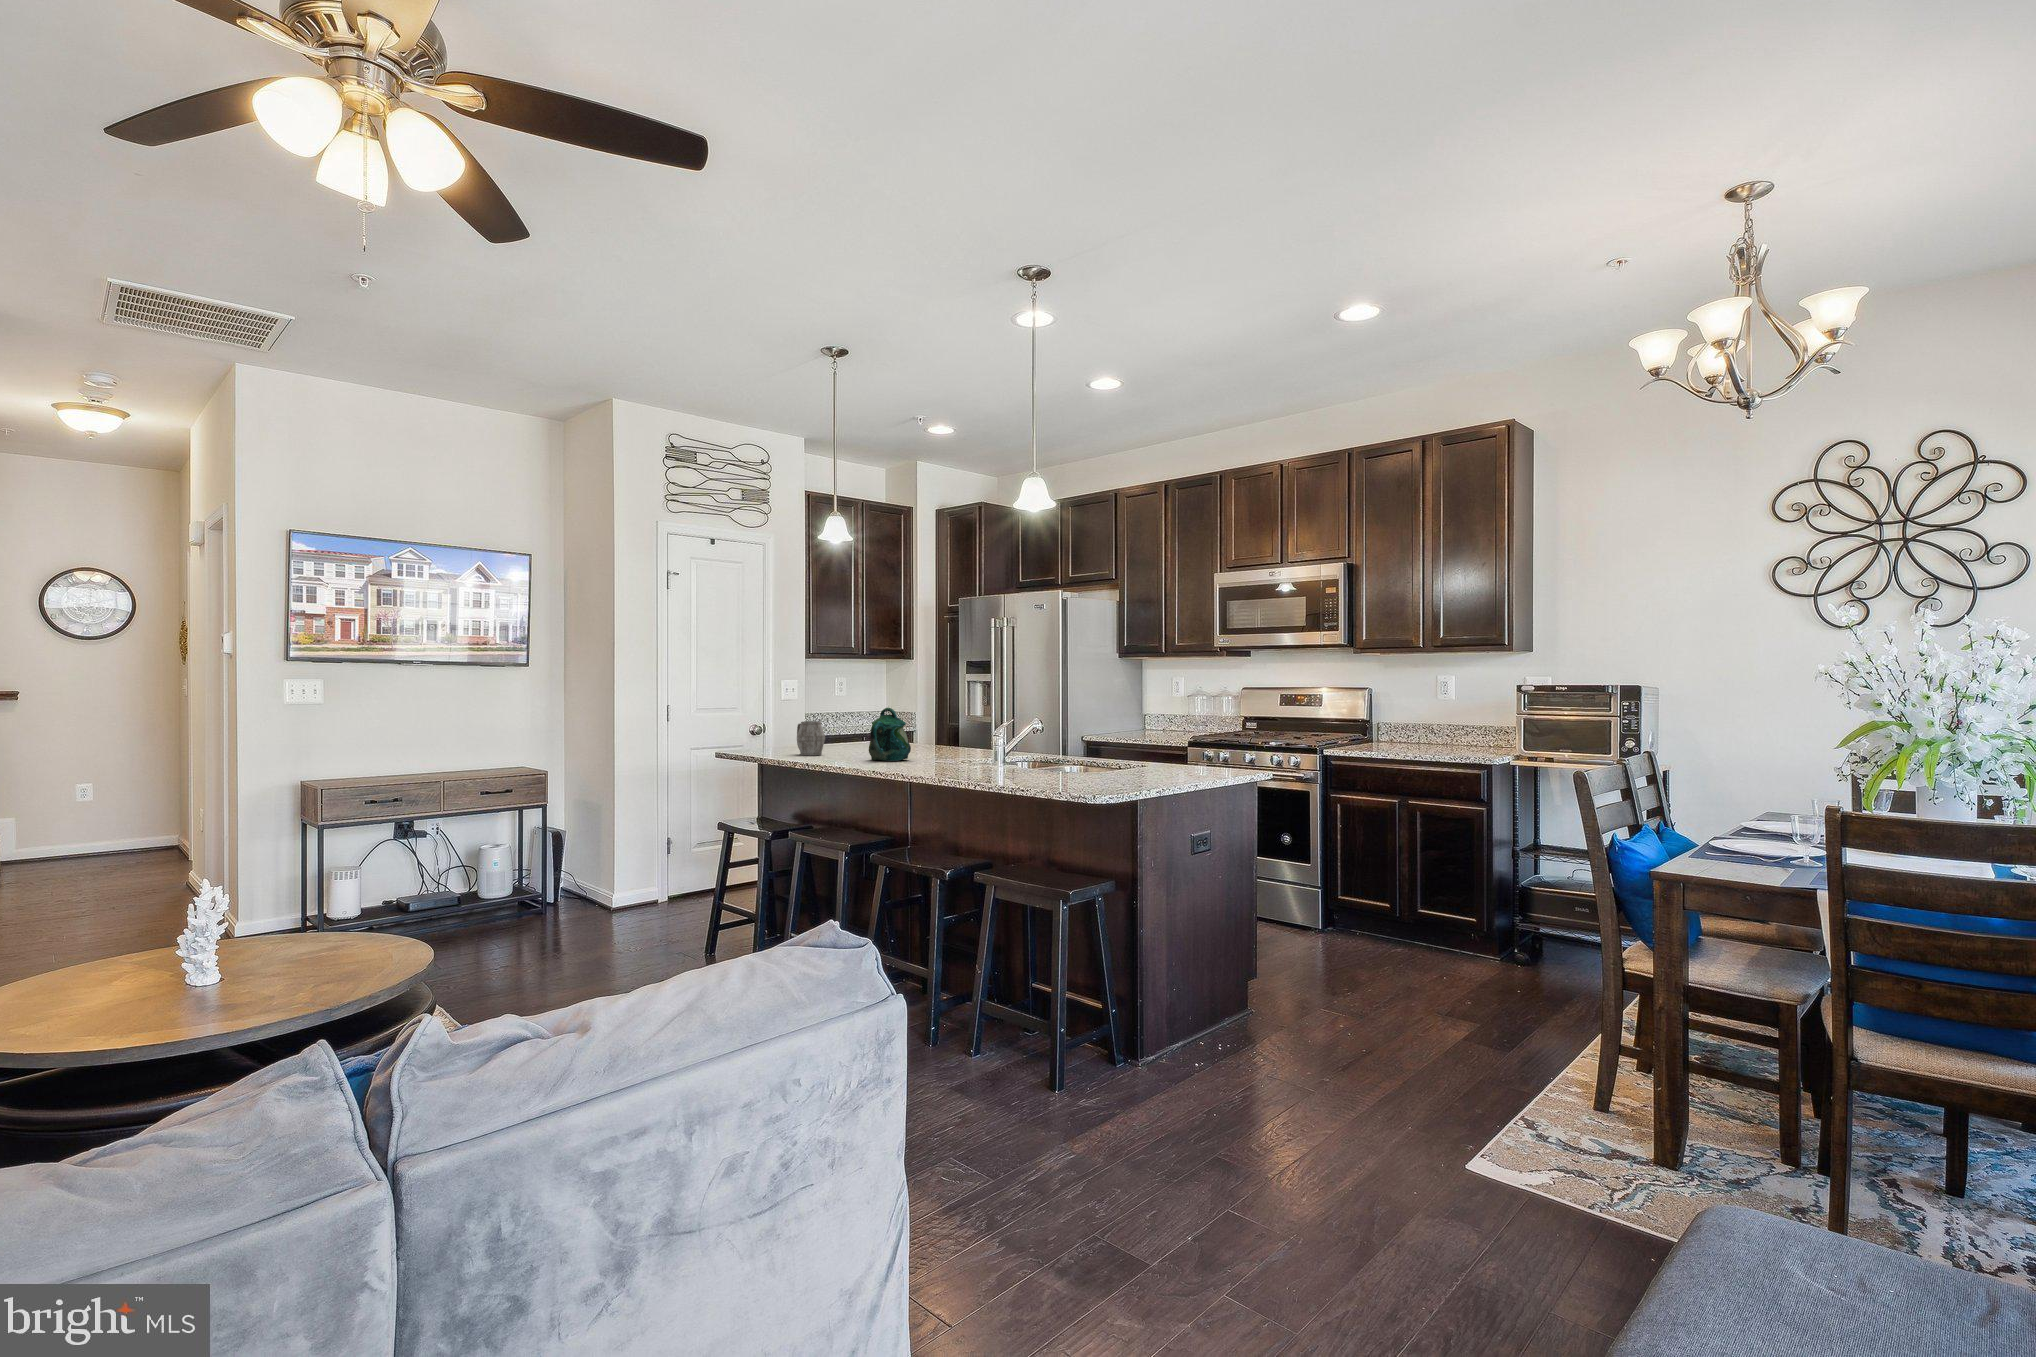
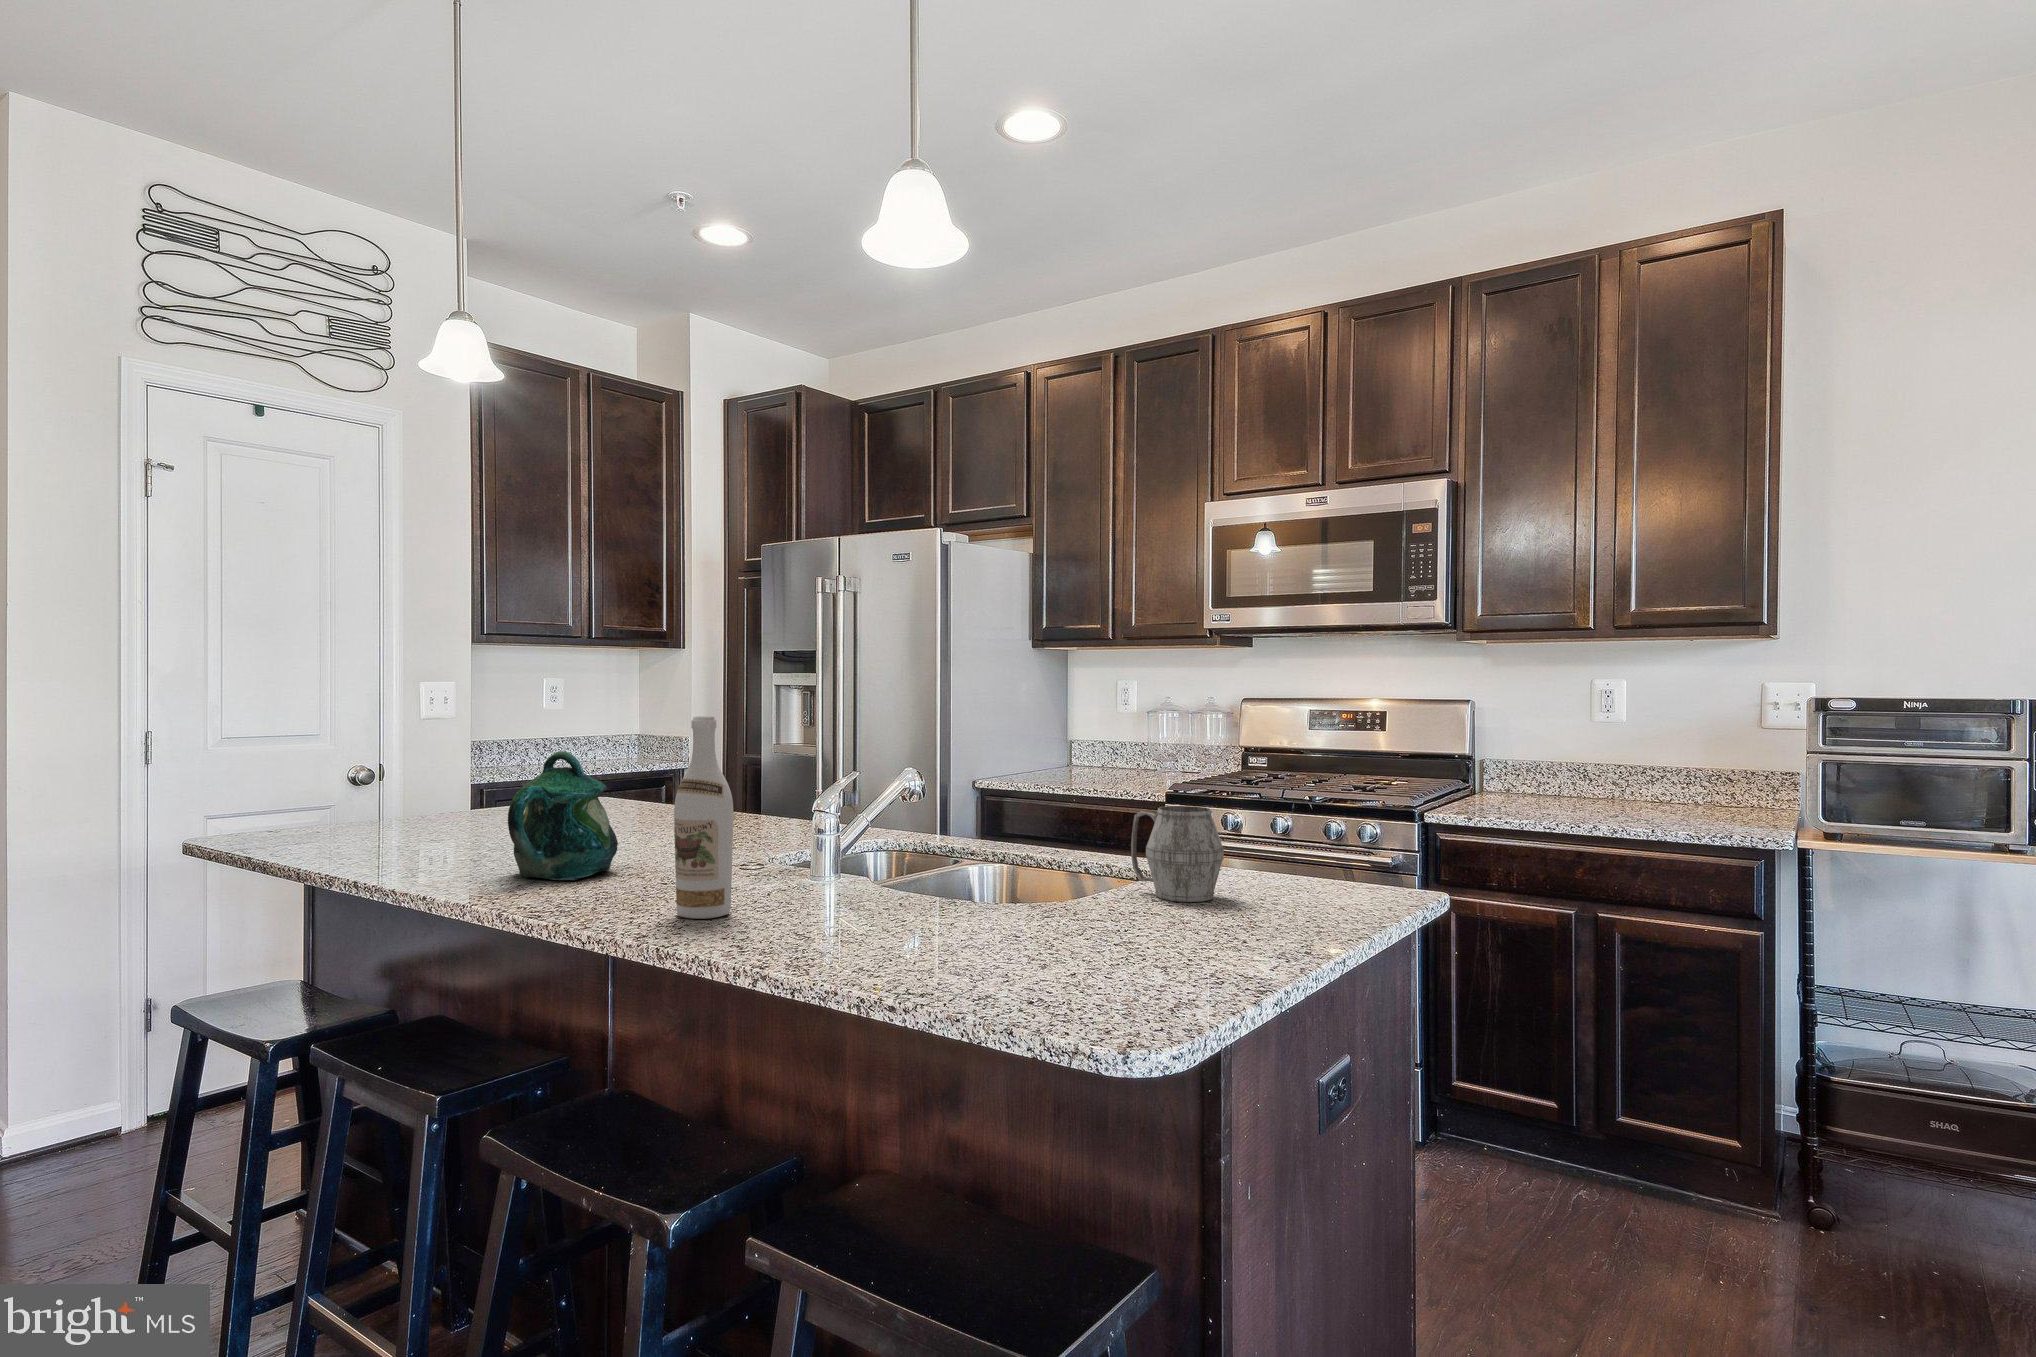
wine bottle: none [942,691,964,769] -> present [674,716,733,919]
mug: present [797,721,825,755] -> present [1131,806,1224,902]

